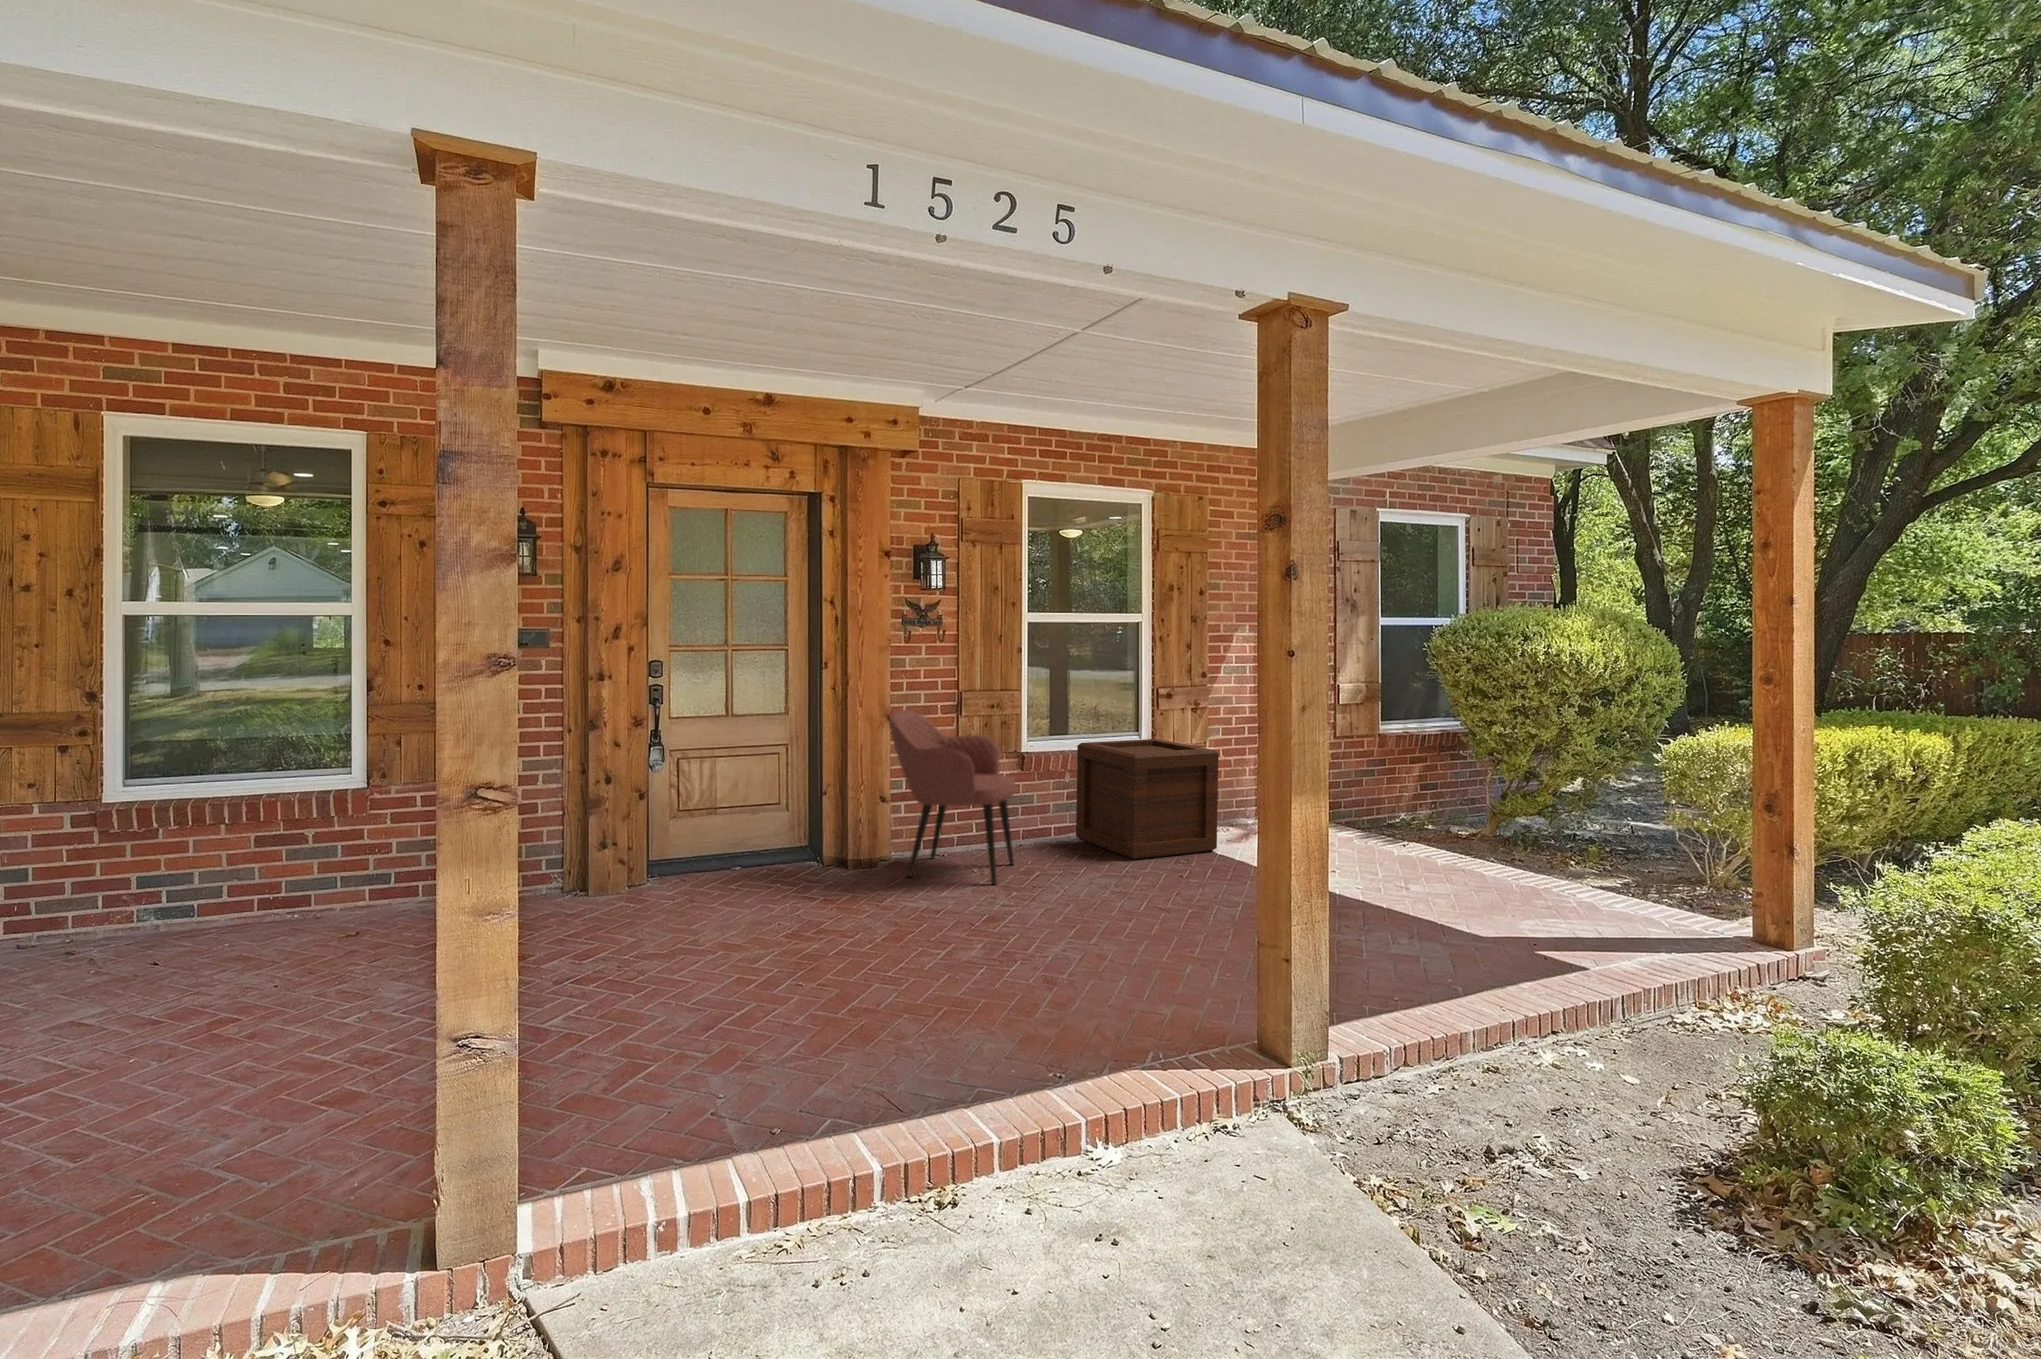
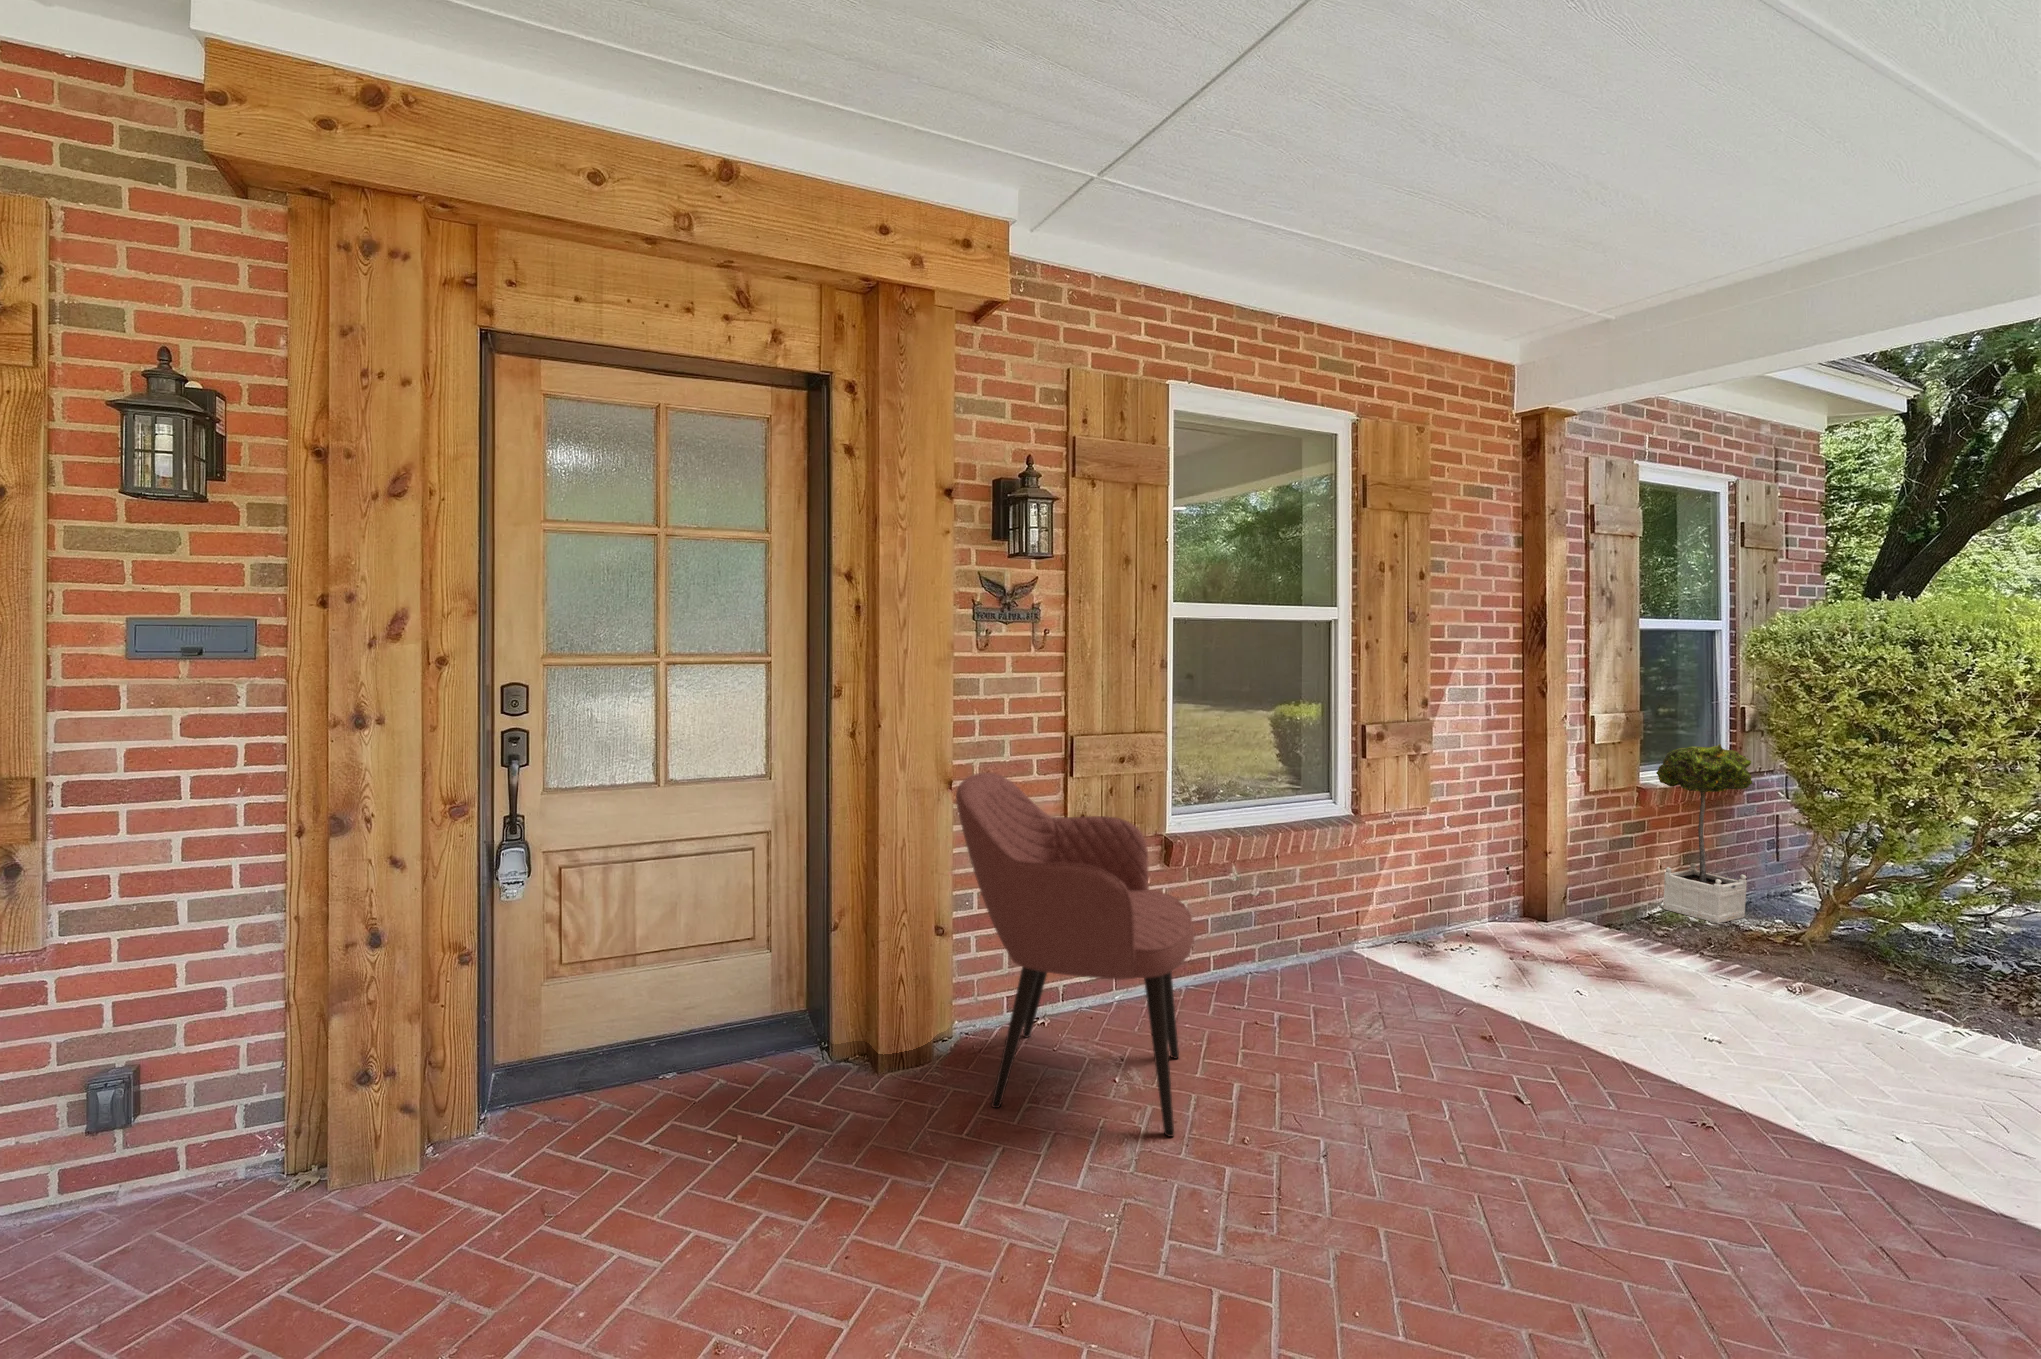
potted tree: none [1385,703,1443,824] -> present [1656,744,1752,923]
wooden crate: present [1076,739,1218,859] -> none [1248,805,1508,1037]

